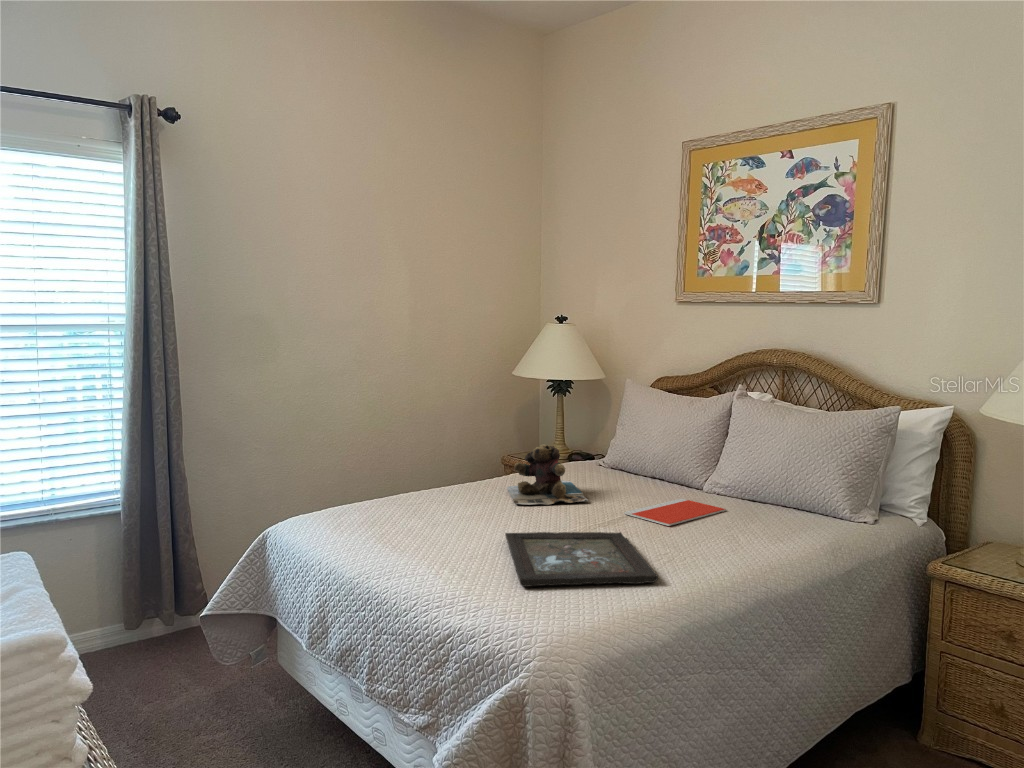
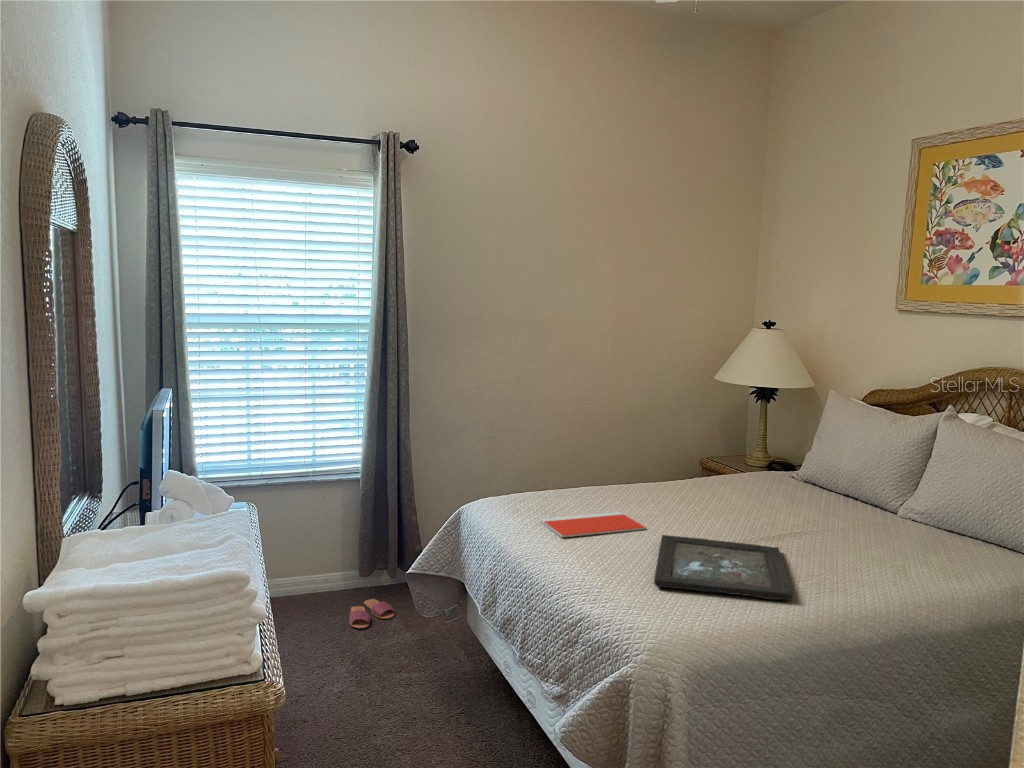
teddy bear: present [507,444,588,505] -> none [687,452,763,513]
notebook: present [624,499,726,526] -> present [540,512,646,537]
slippers: none [117,654,176,692] -> present [349,599,394,628]

